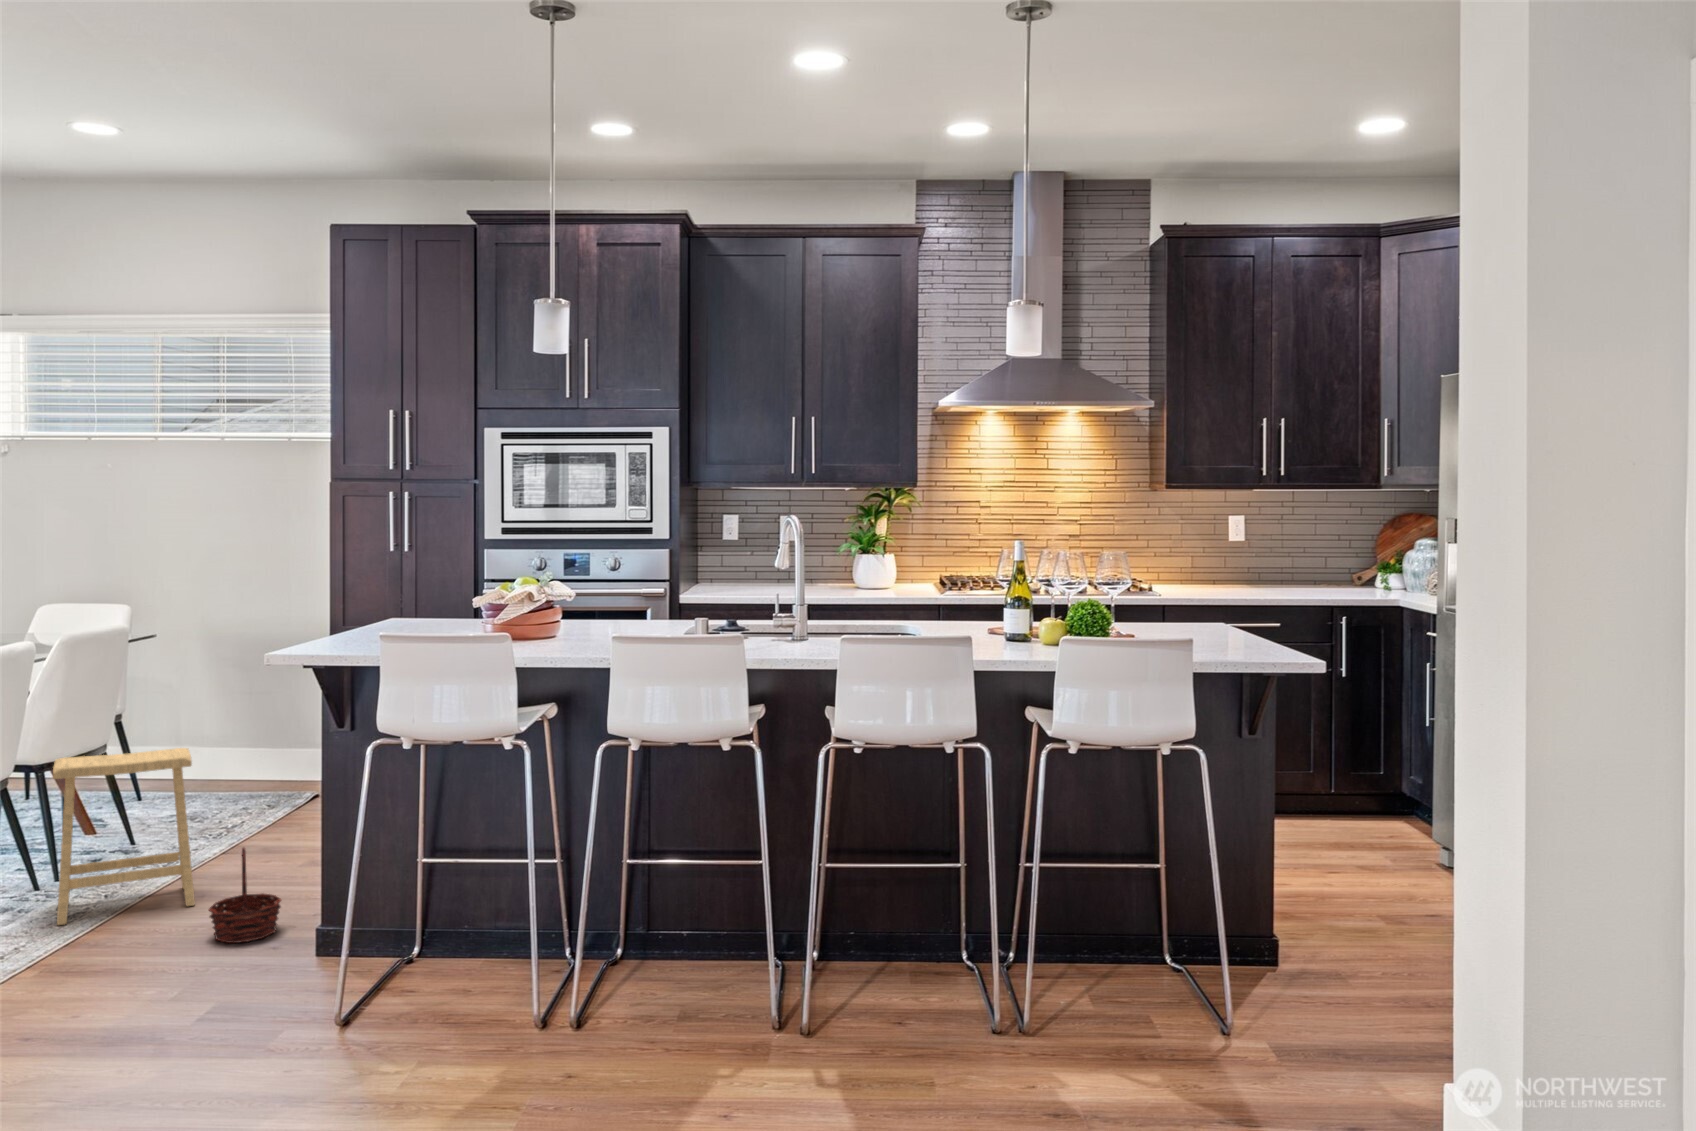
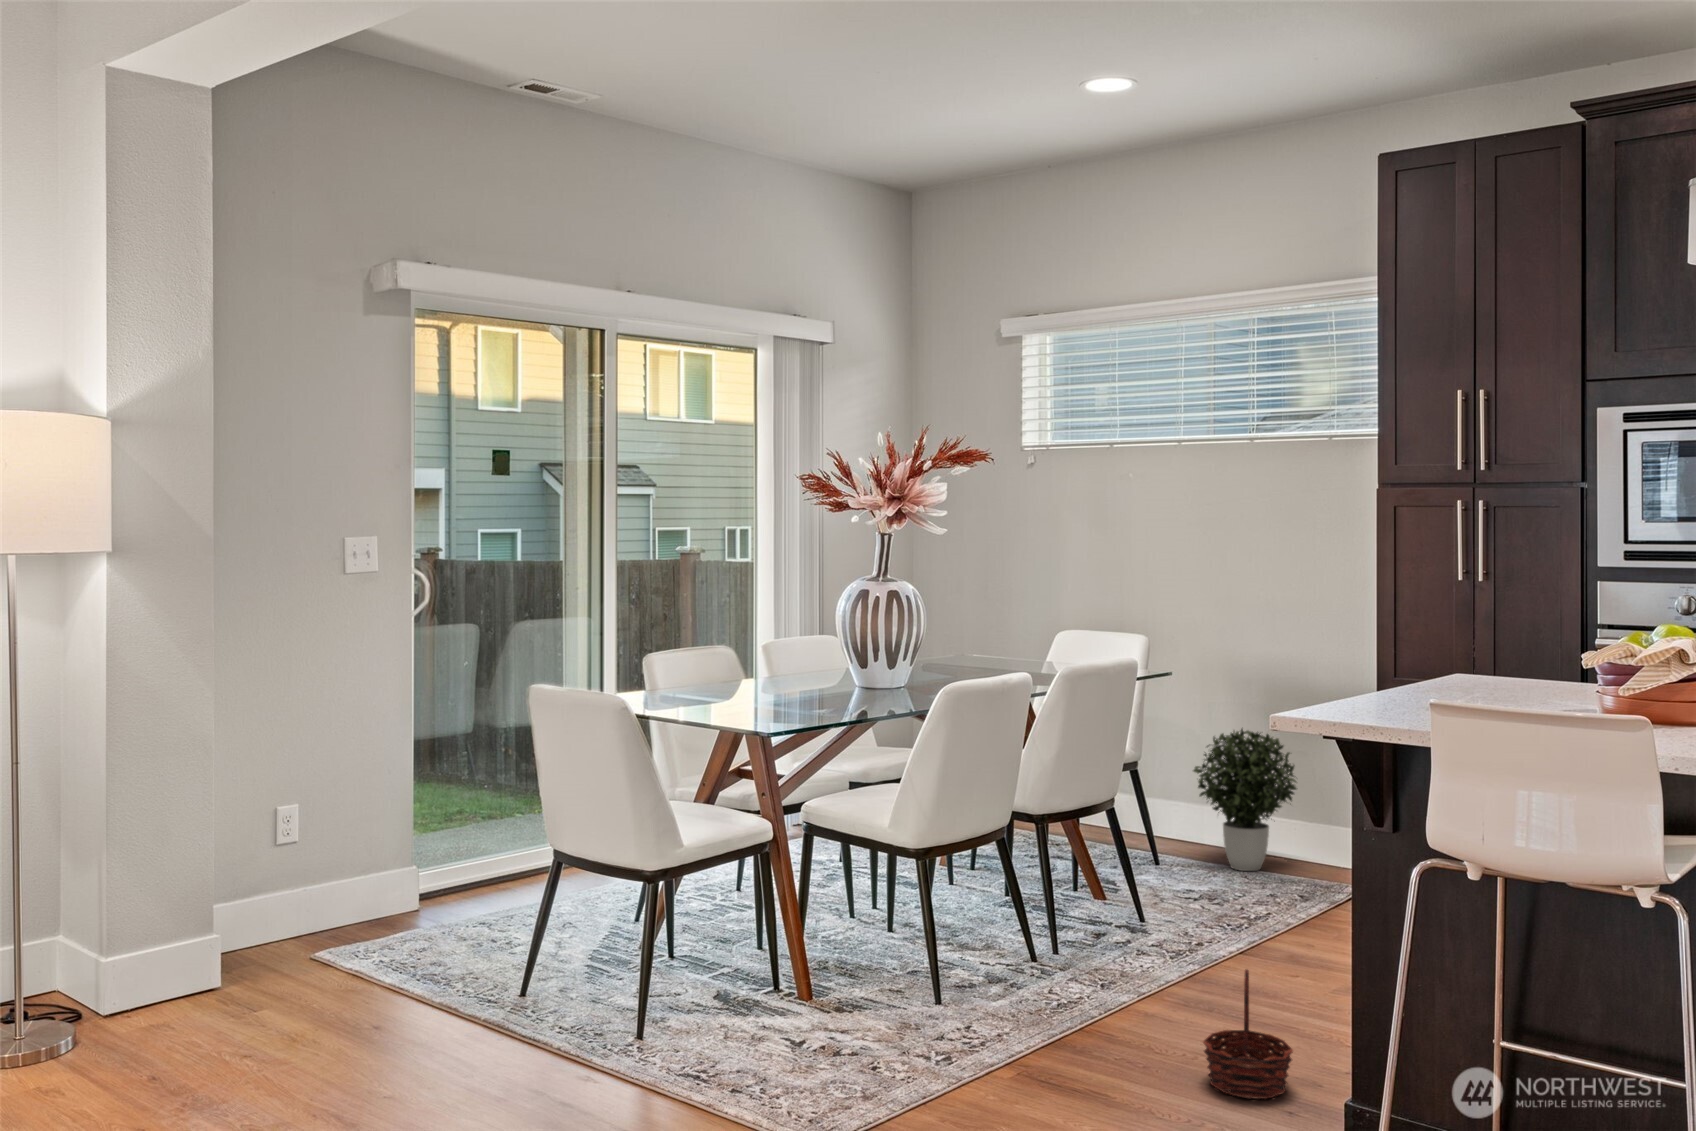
potted plant: none [173,675,267,793] -> present [1193,729,1297,871]
footstool: present [53,748,195,925] -> none [1048,815,1194,1024]

